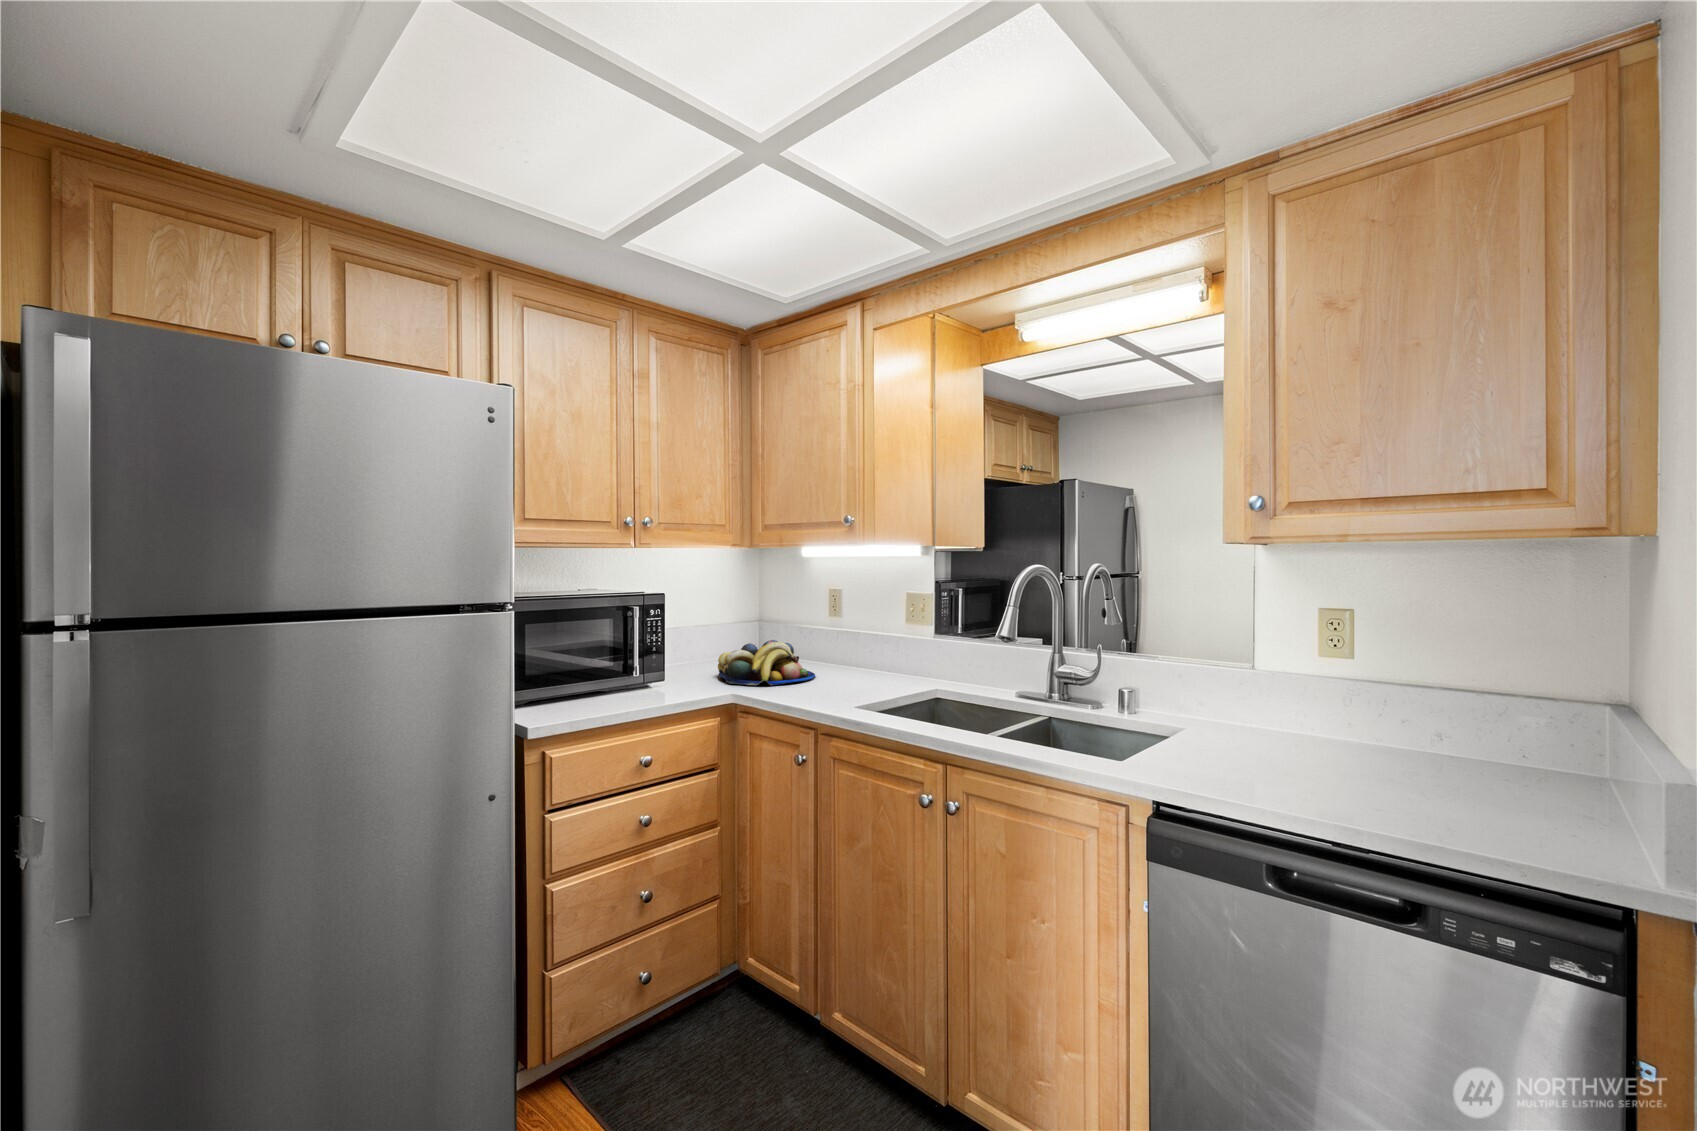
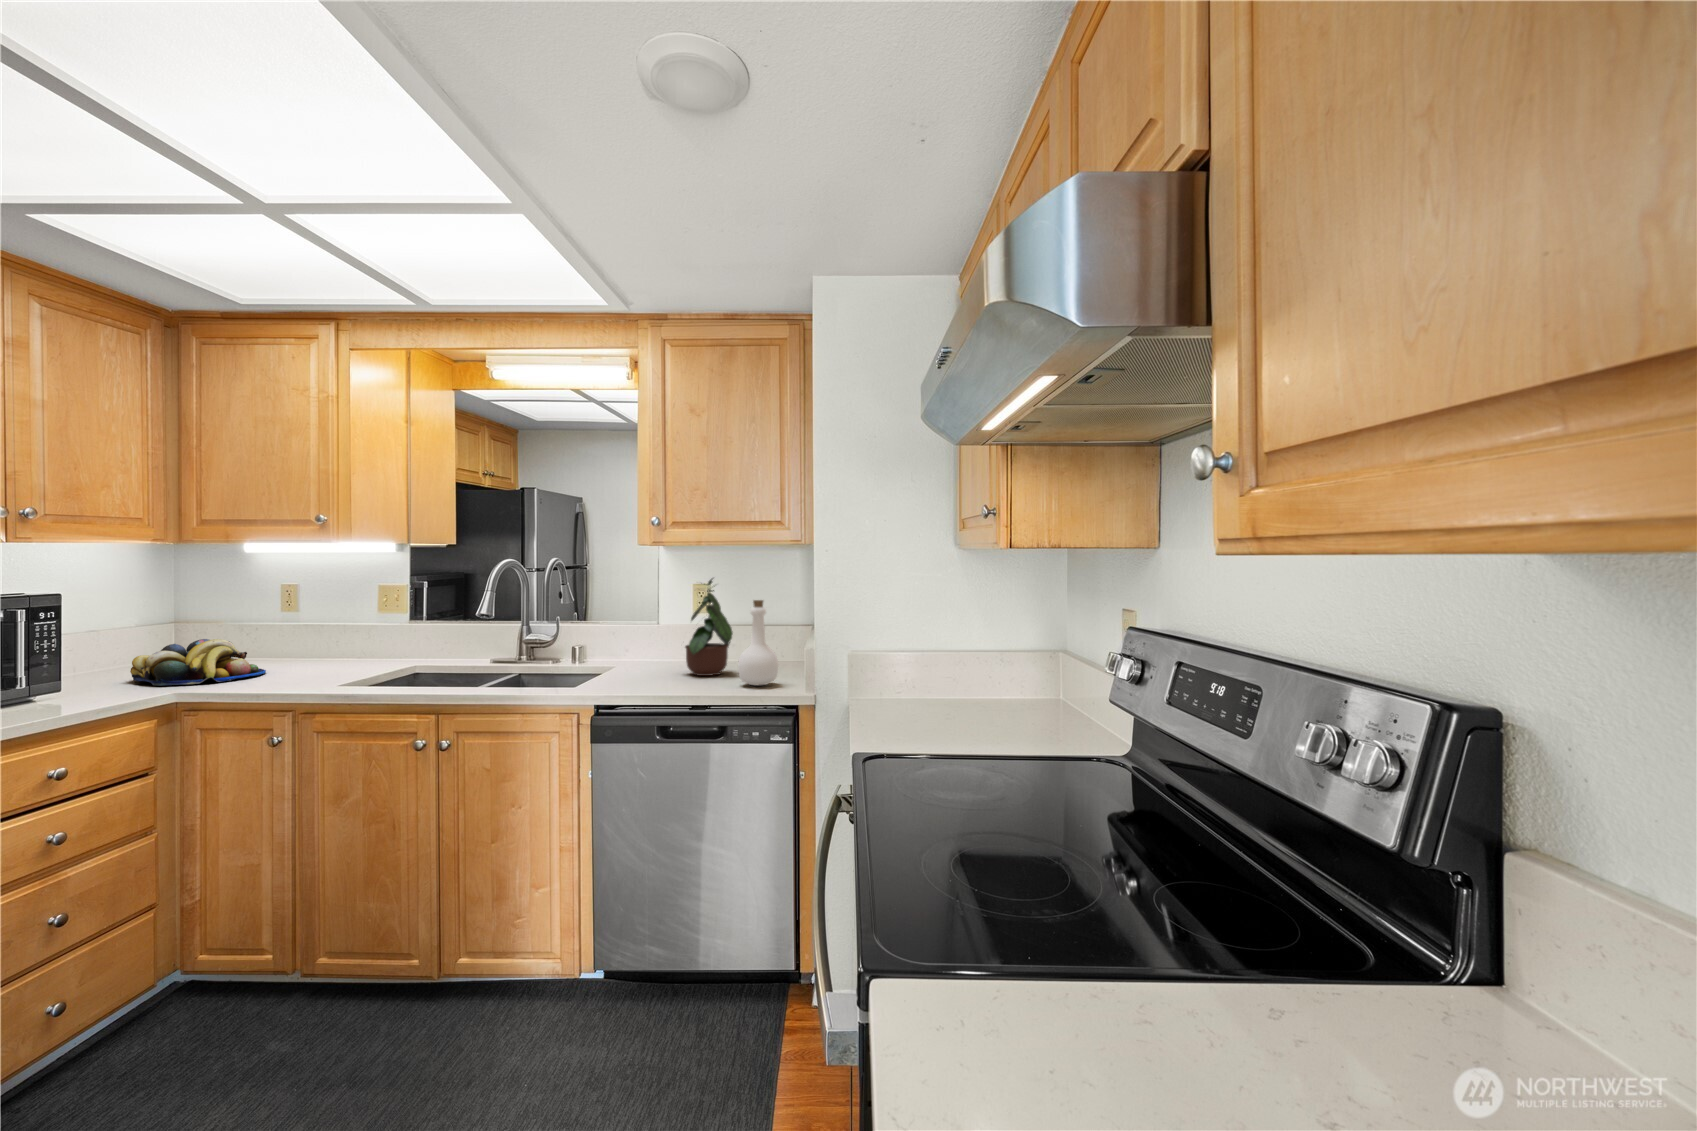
potted plant: none [1293,599,1420,769] -> present [685,578,733,676]
bottle: none [1434,650,1541,822] -> present [738,600,778,685]

